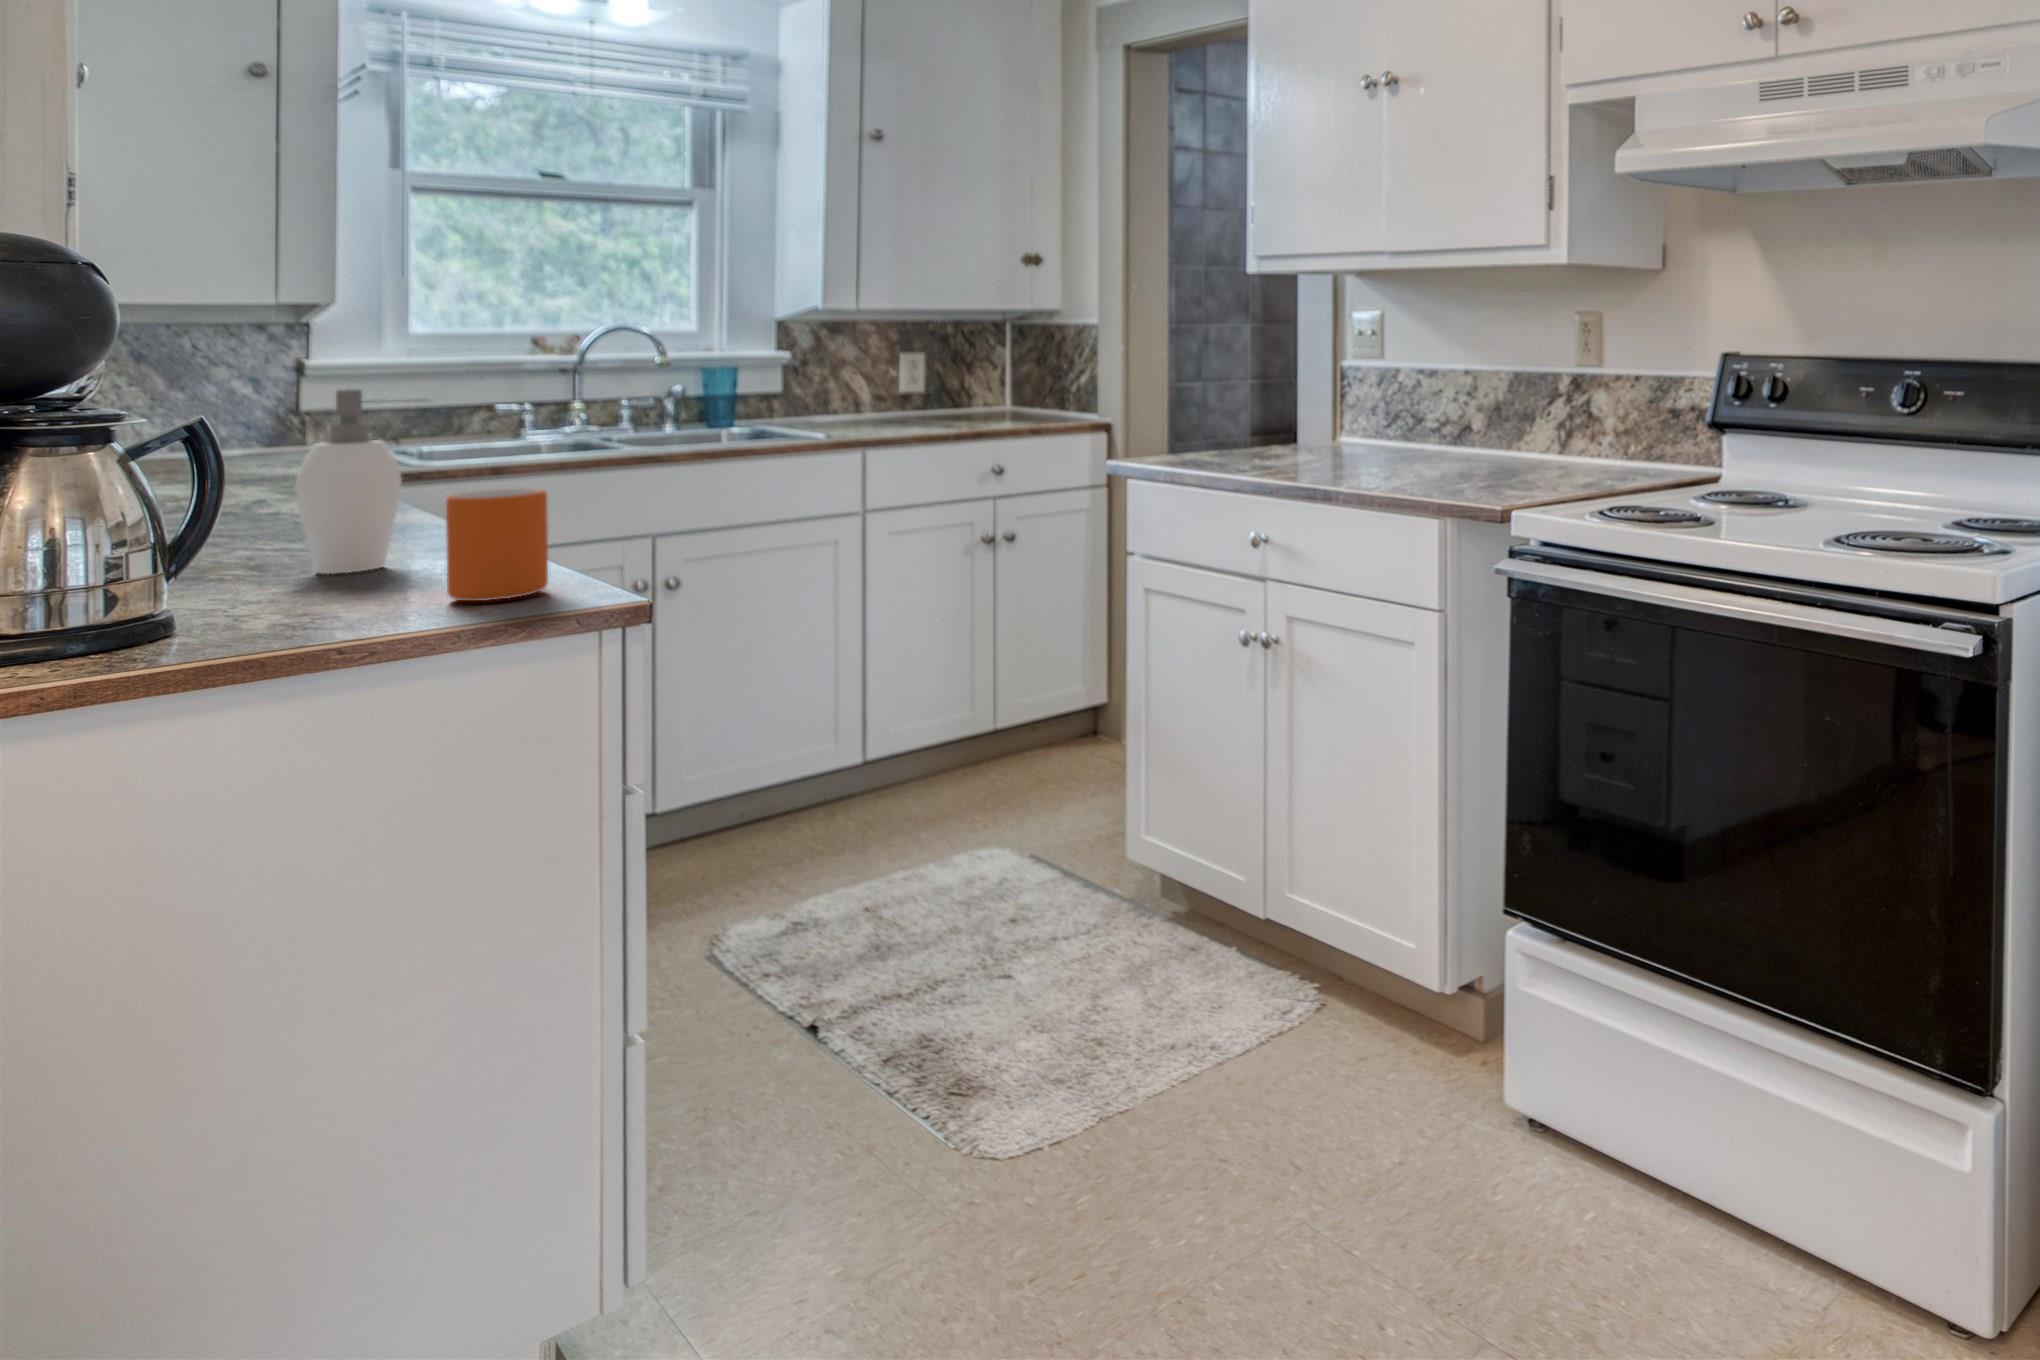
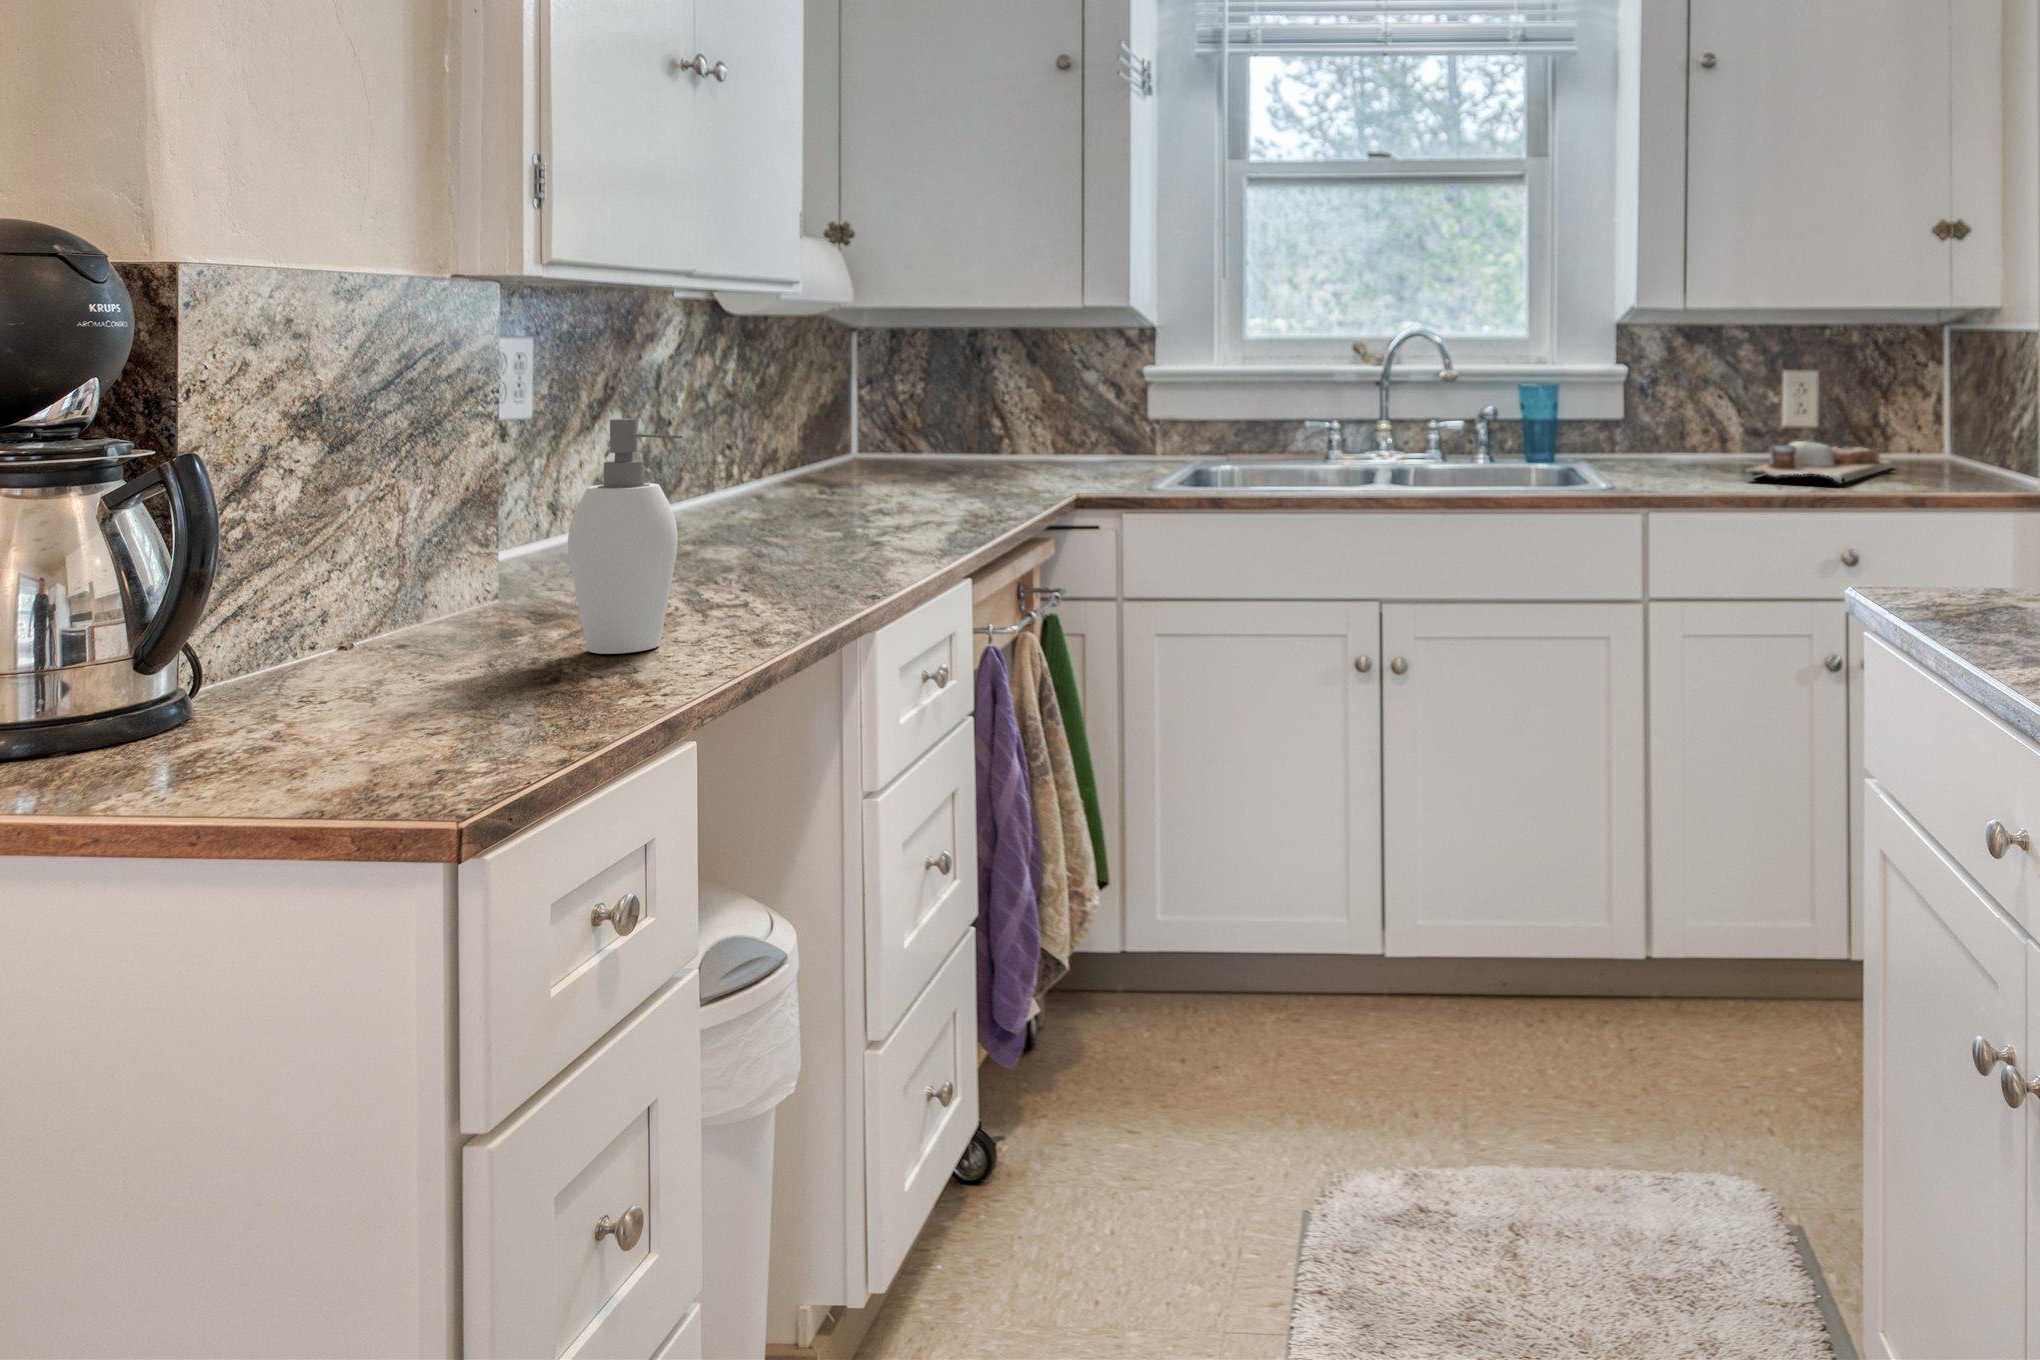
cutting board: none [905,400,983,425] -> present [1744,441,1893,483]
mug: present [446,489,548,601] -> none [440,579,607,749]

